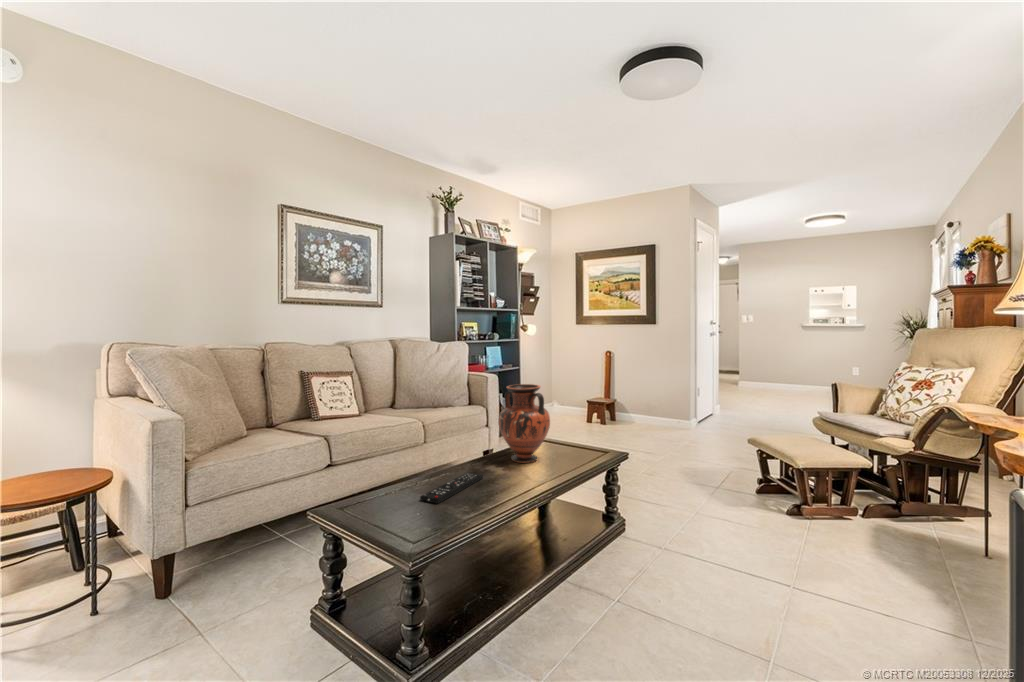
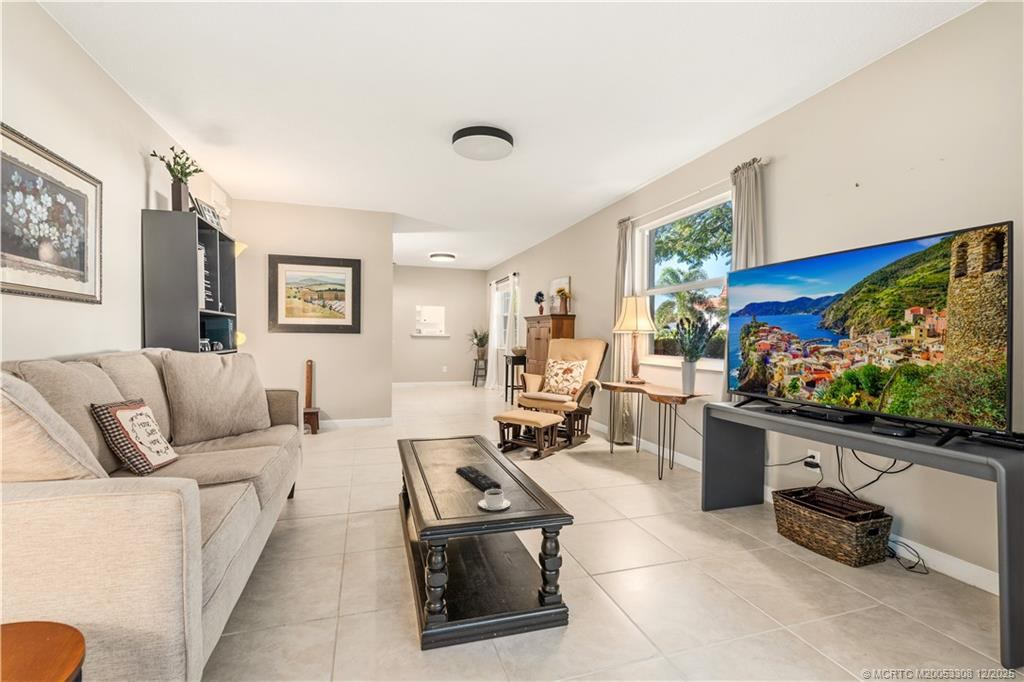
vase: present [498,384,550,463] -> none [431,386,477,455]
coffee cup: none [365,496,402,520] -> present [478,489,511,510]

